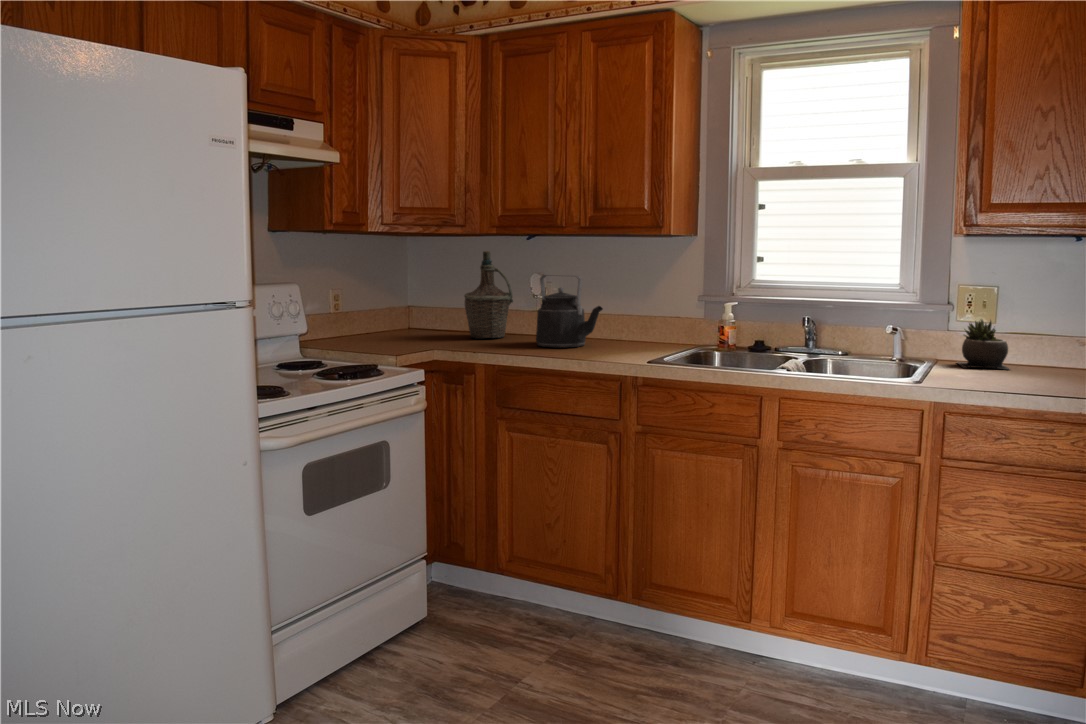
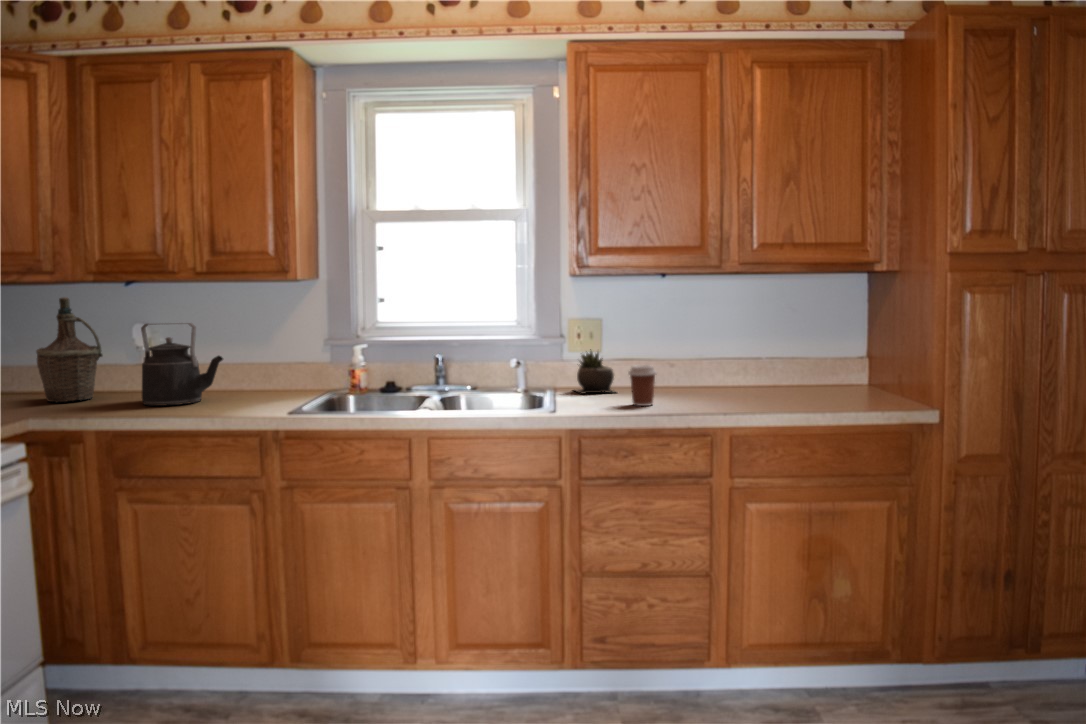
coffee cup: none [1013,340,1051,387] -> present [628,365,657,406]

